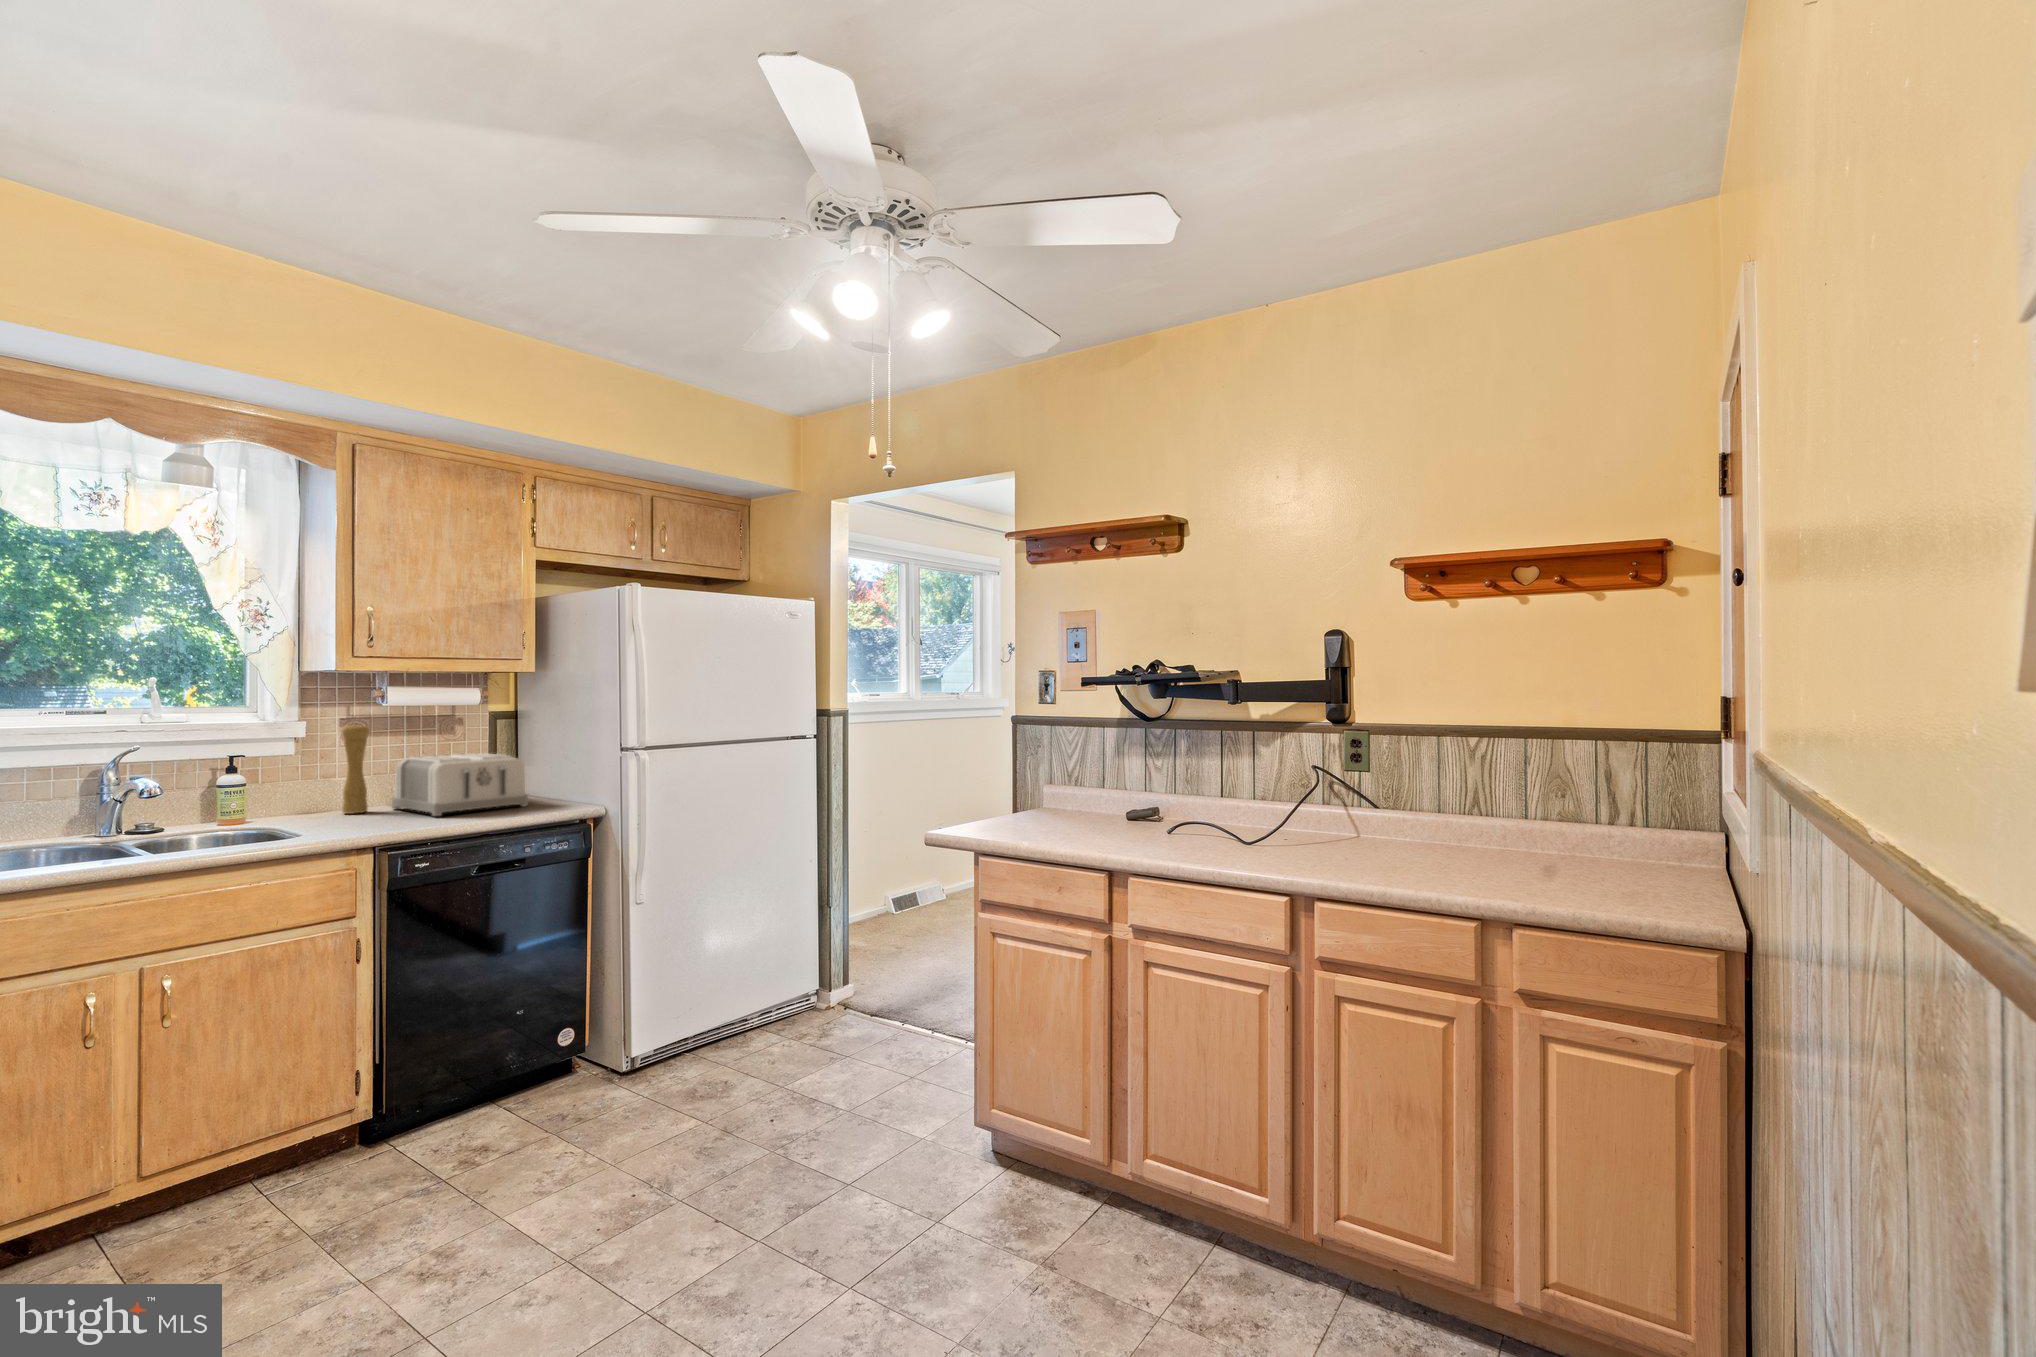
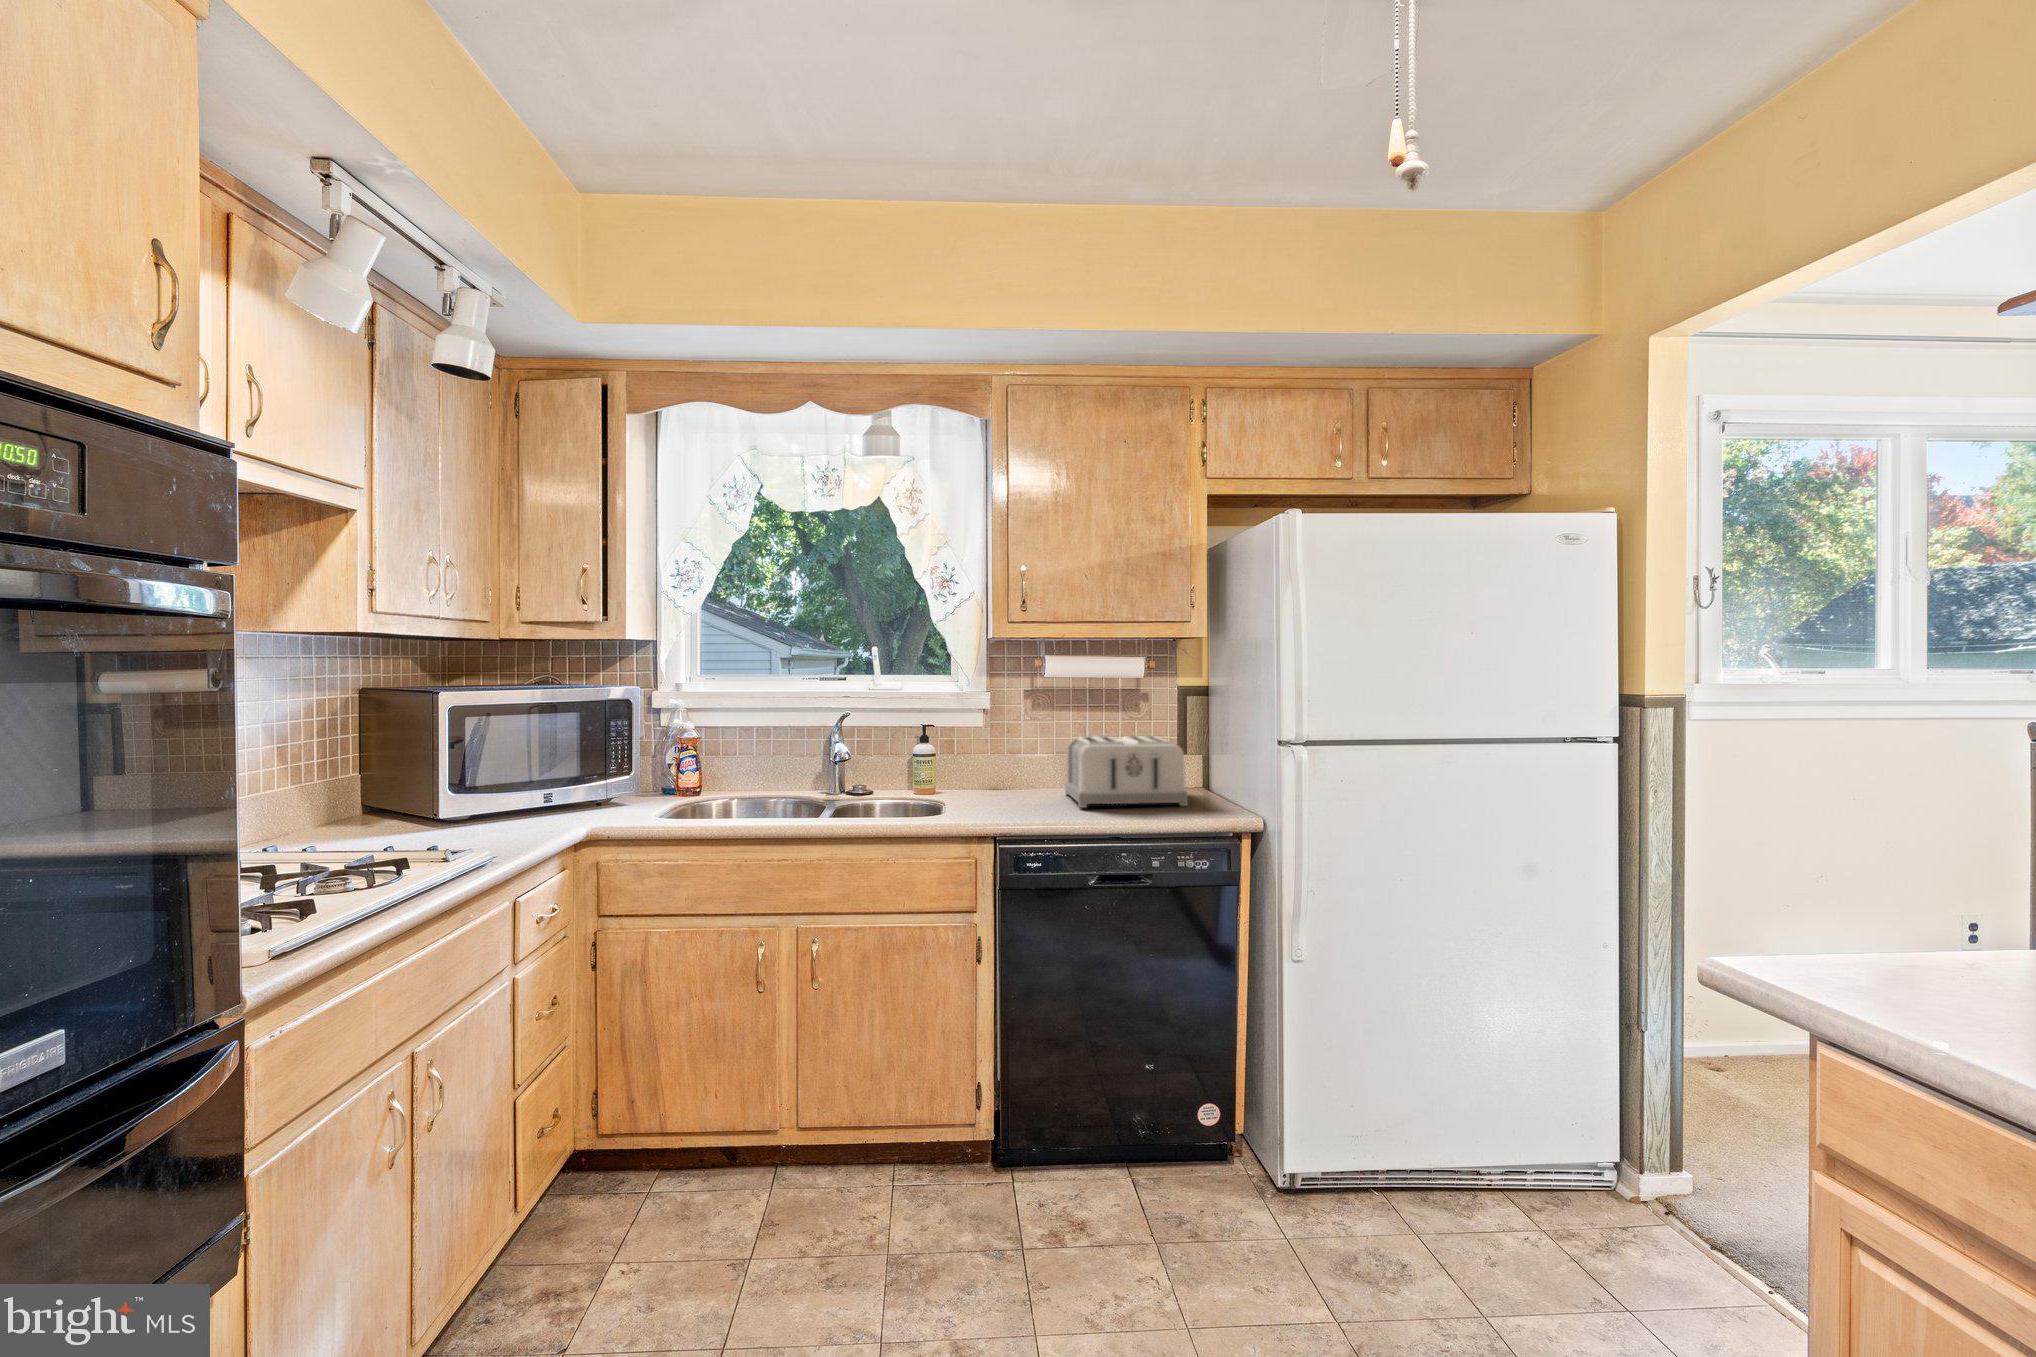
pepper mill: present [342,724,369,814] -> none [1019,697,1043,795]

